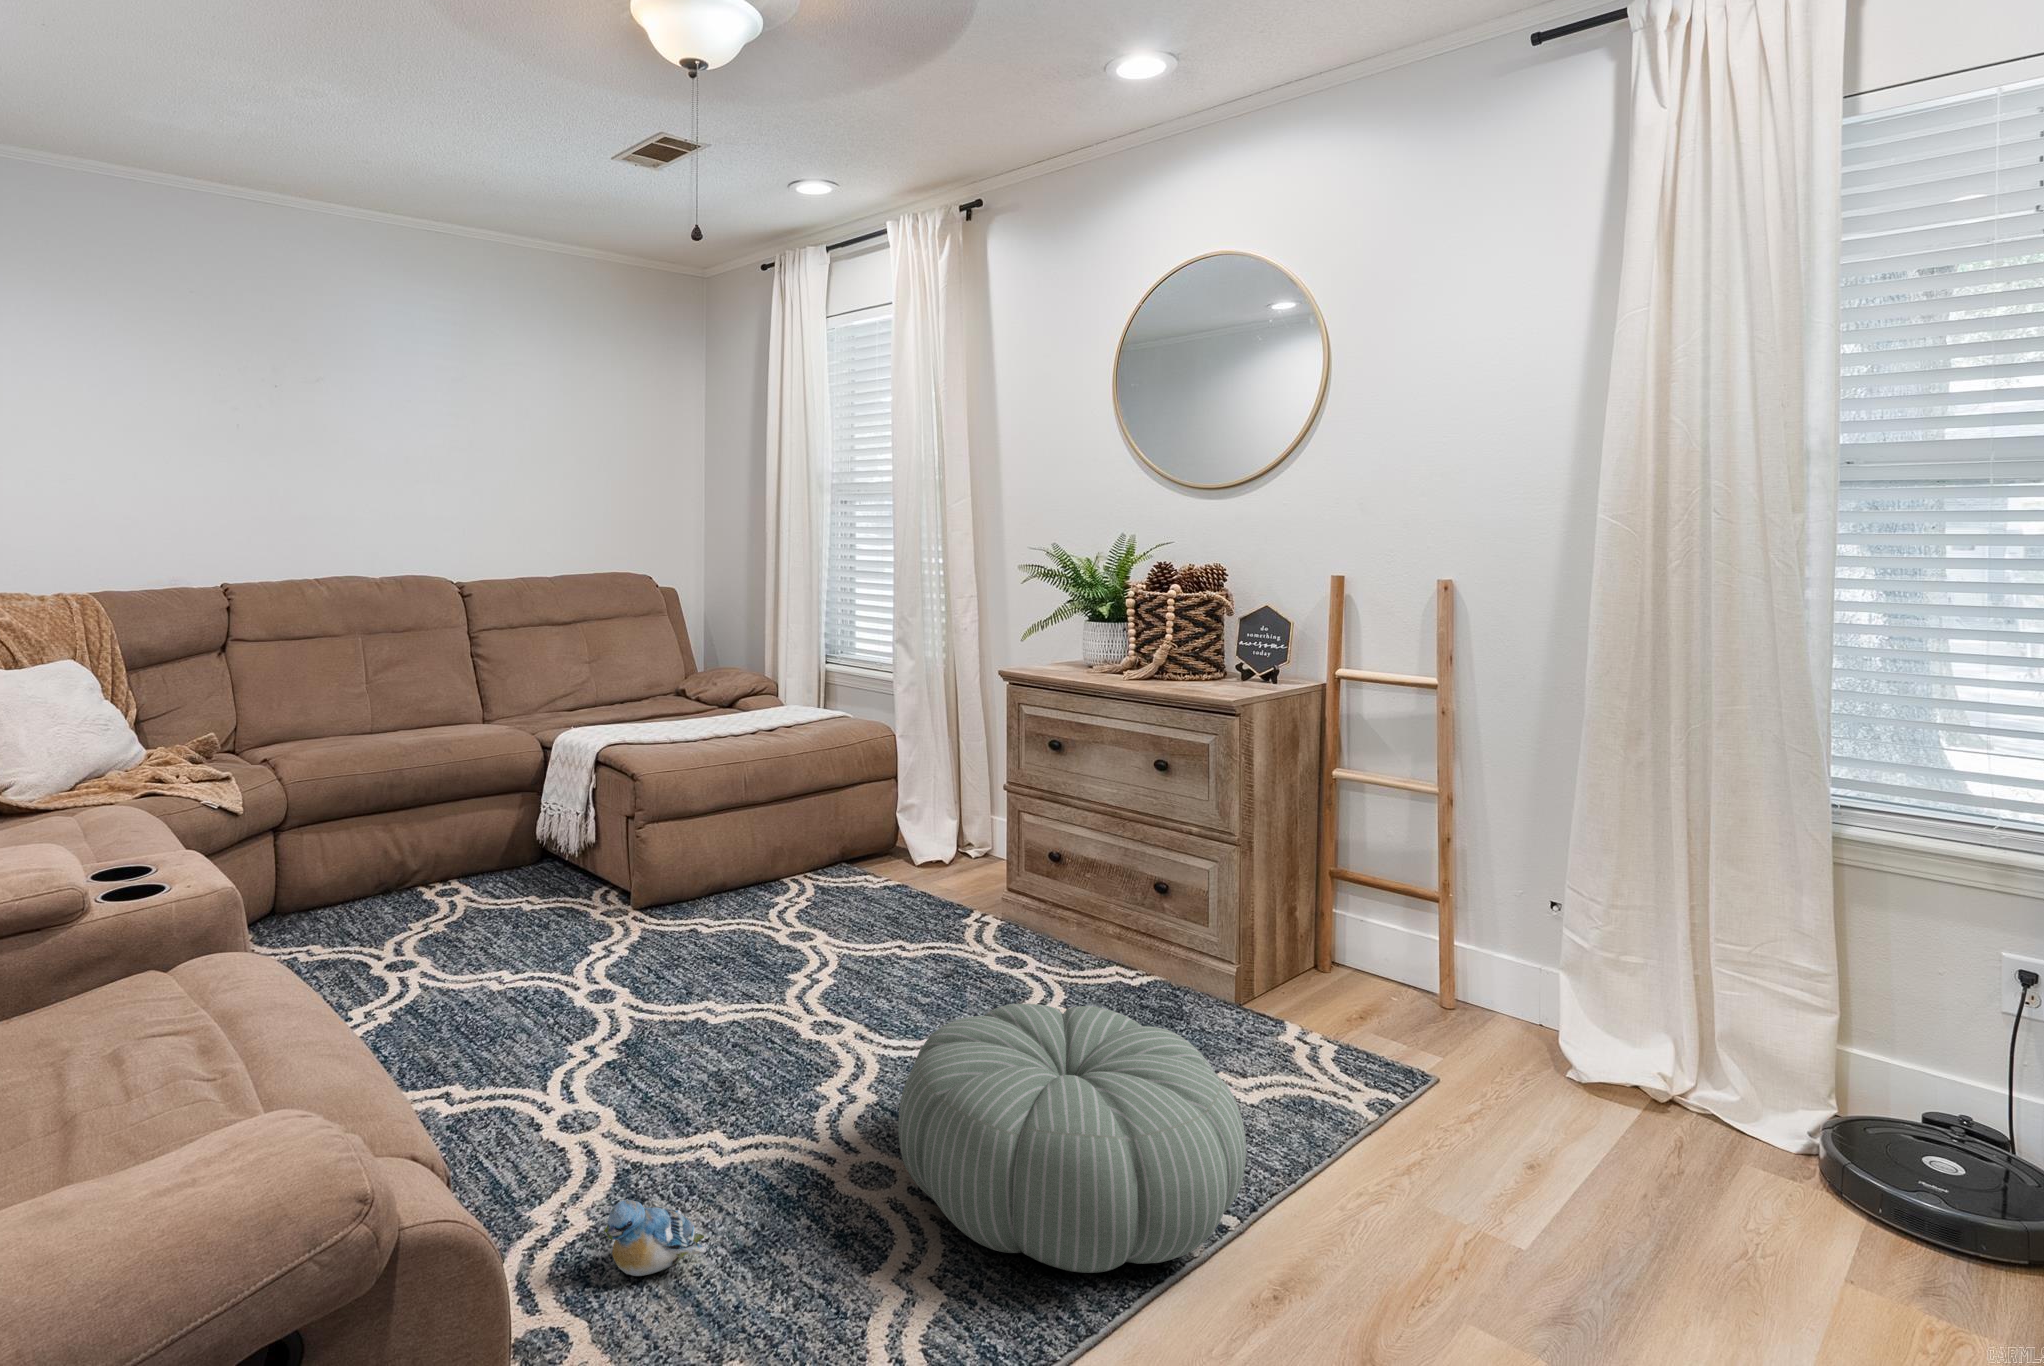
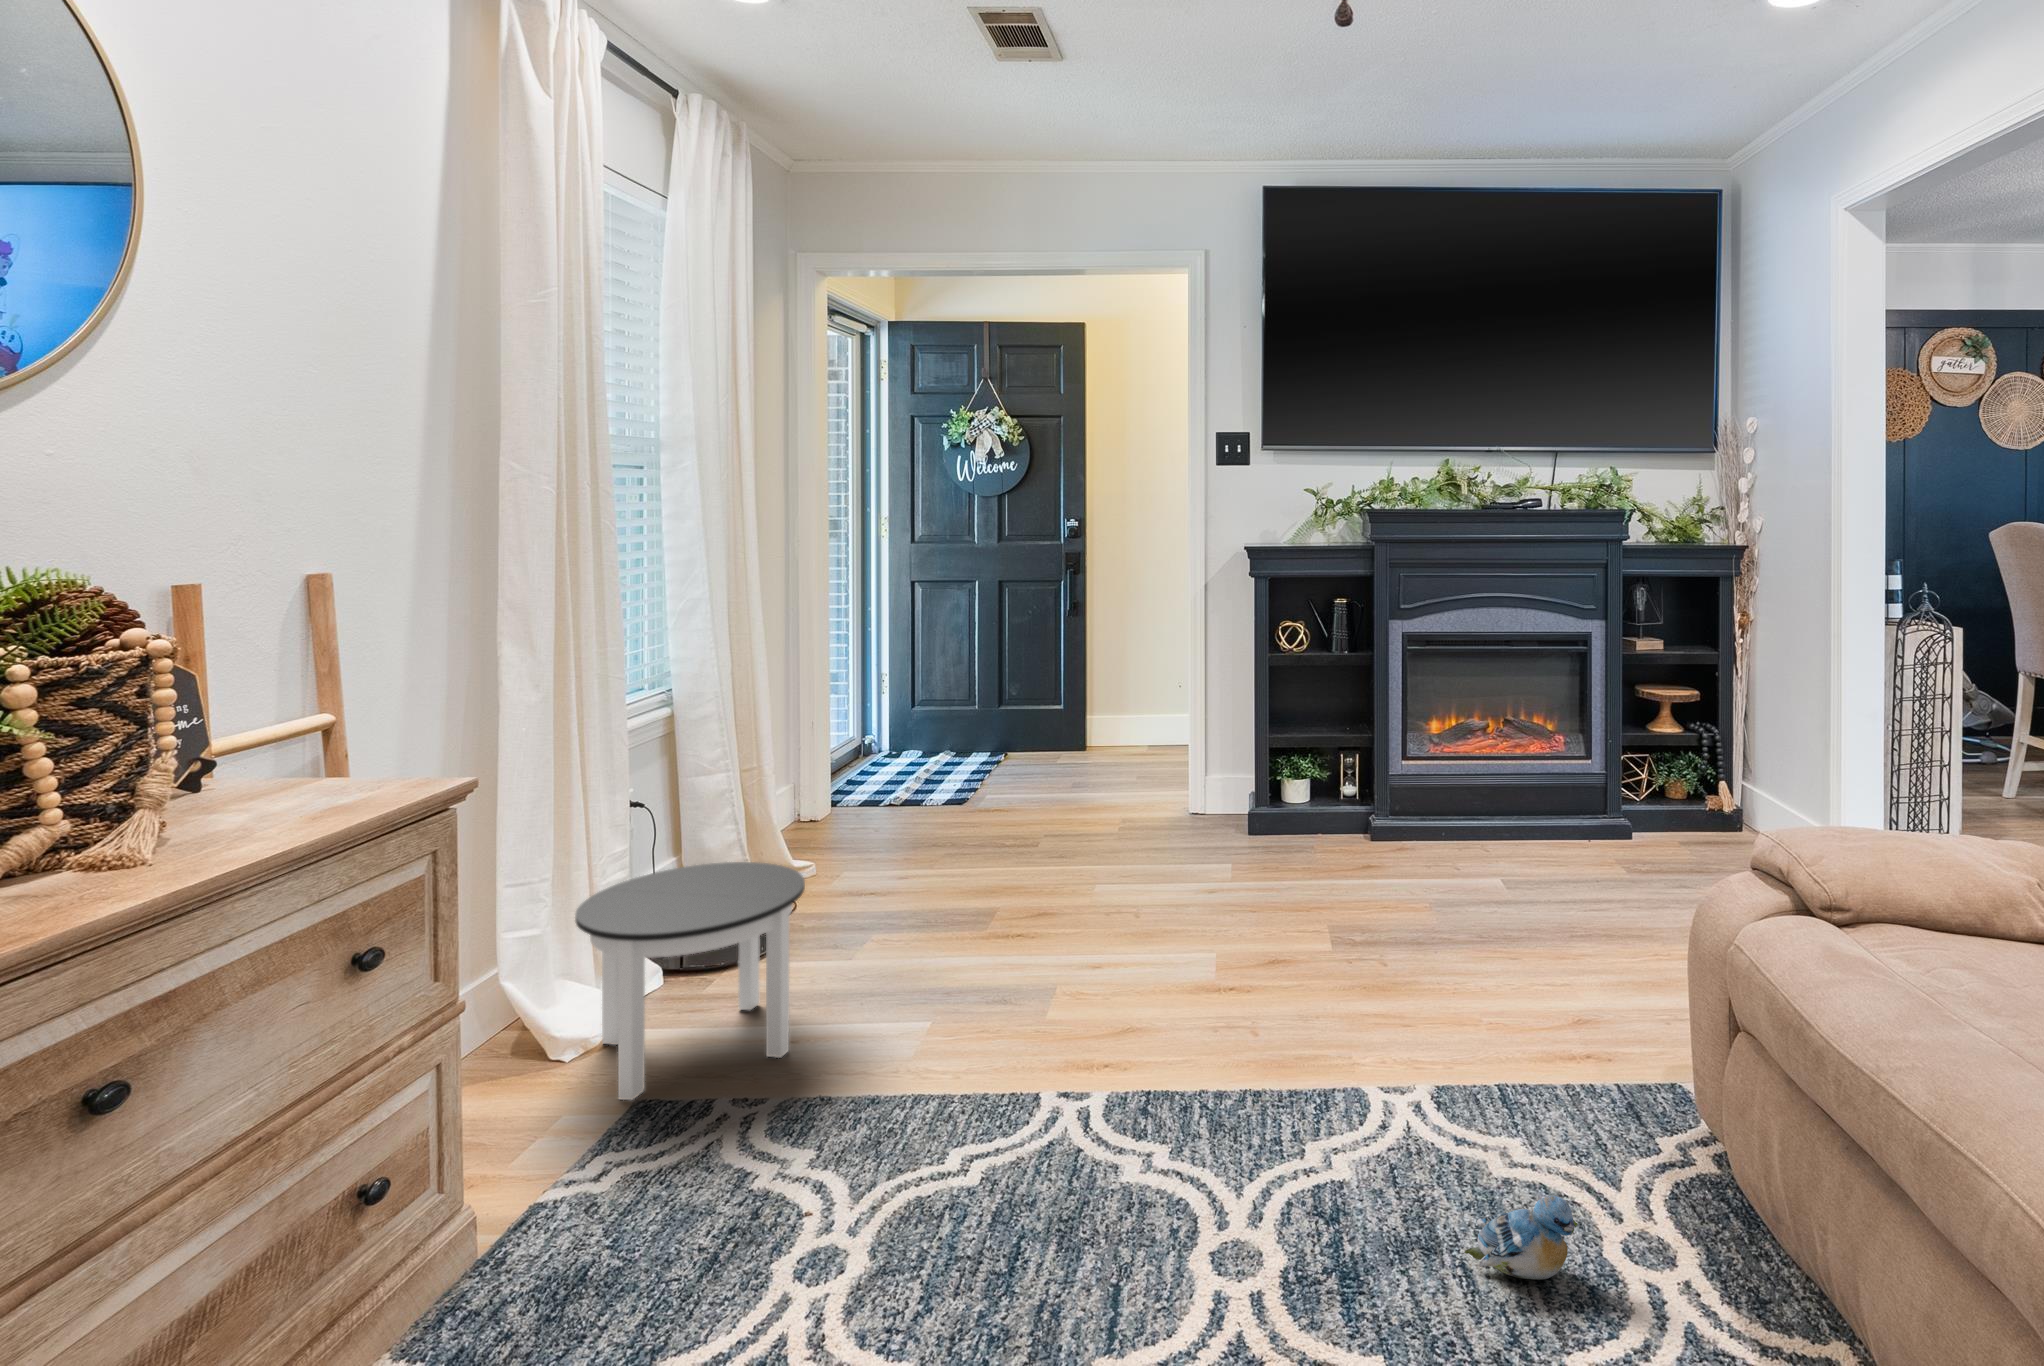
round table: none [1403,902,1656,1150] -> present [575,862,805,1100]
pouf: present [898,1004,1246,1273] -> none [951,970,1282,1234]

